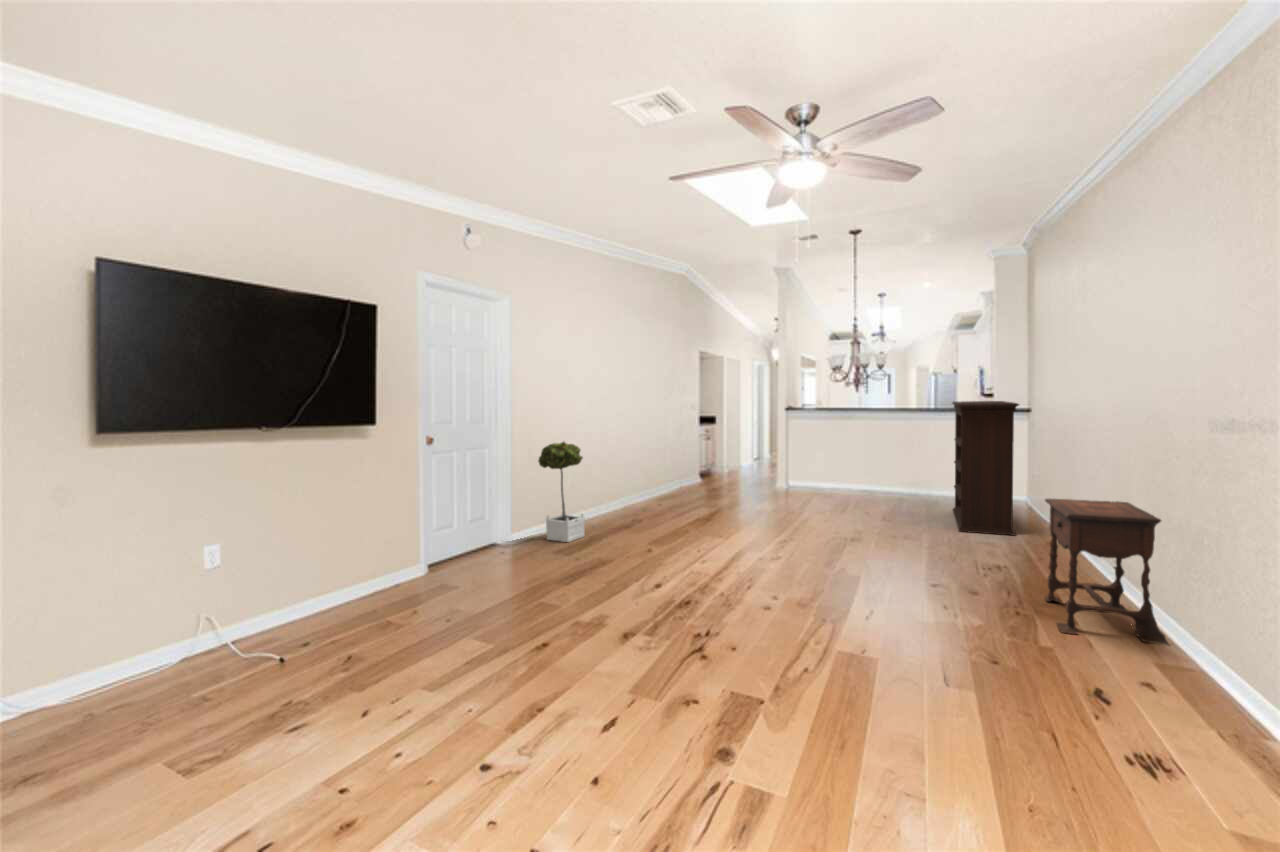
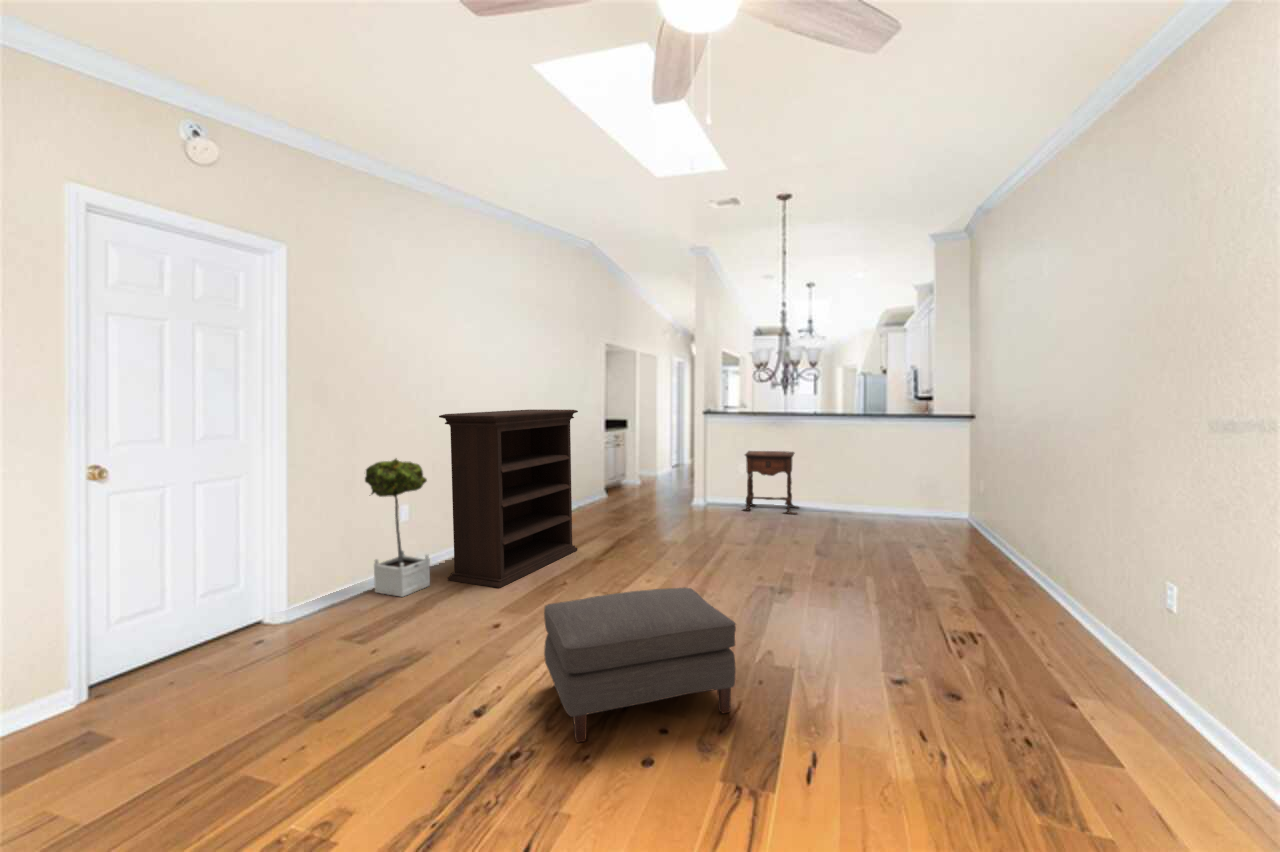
bookshelf: present [952,401,1019,535] -> present [439,409,578,588]
side table: present [1045,499,1170,645] -> present [743,451,798,514]
ottoman: none [689,527,822,614] -> present [544,588,736,743]

